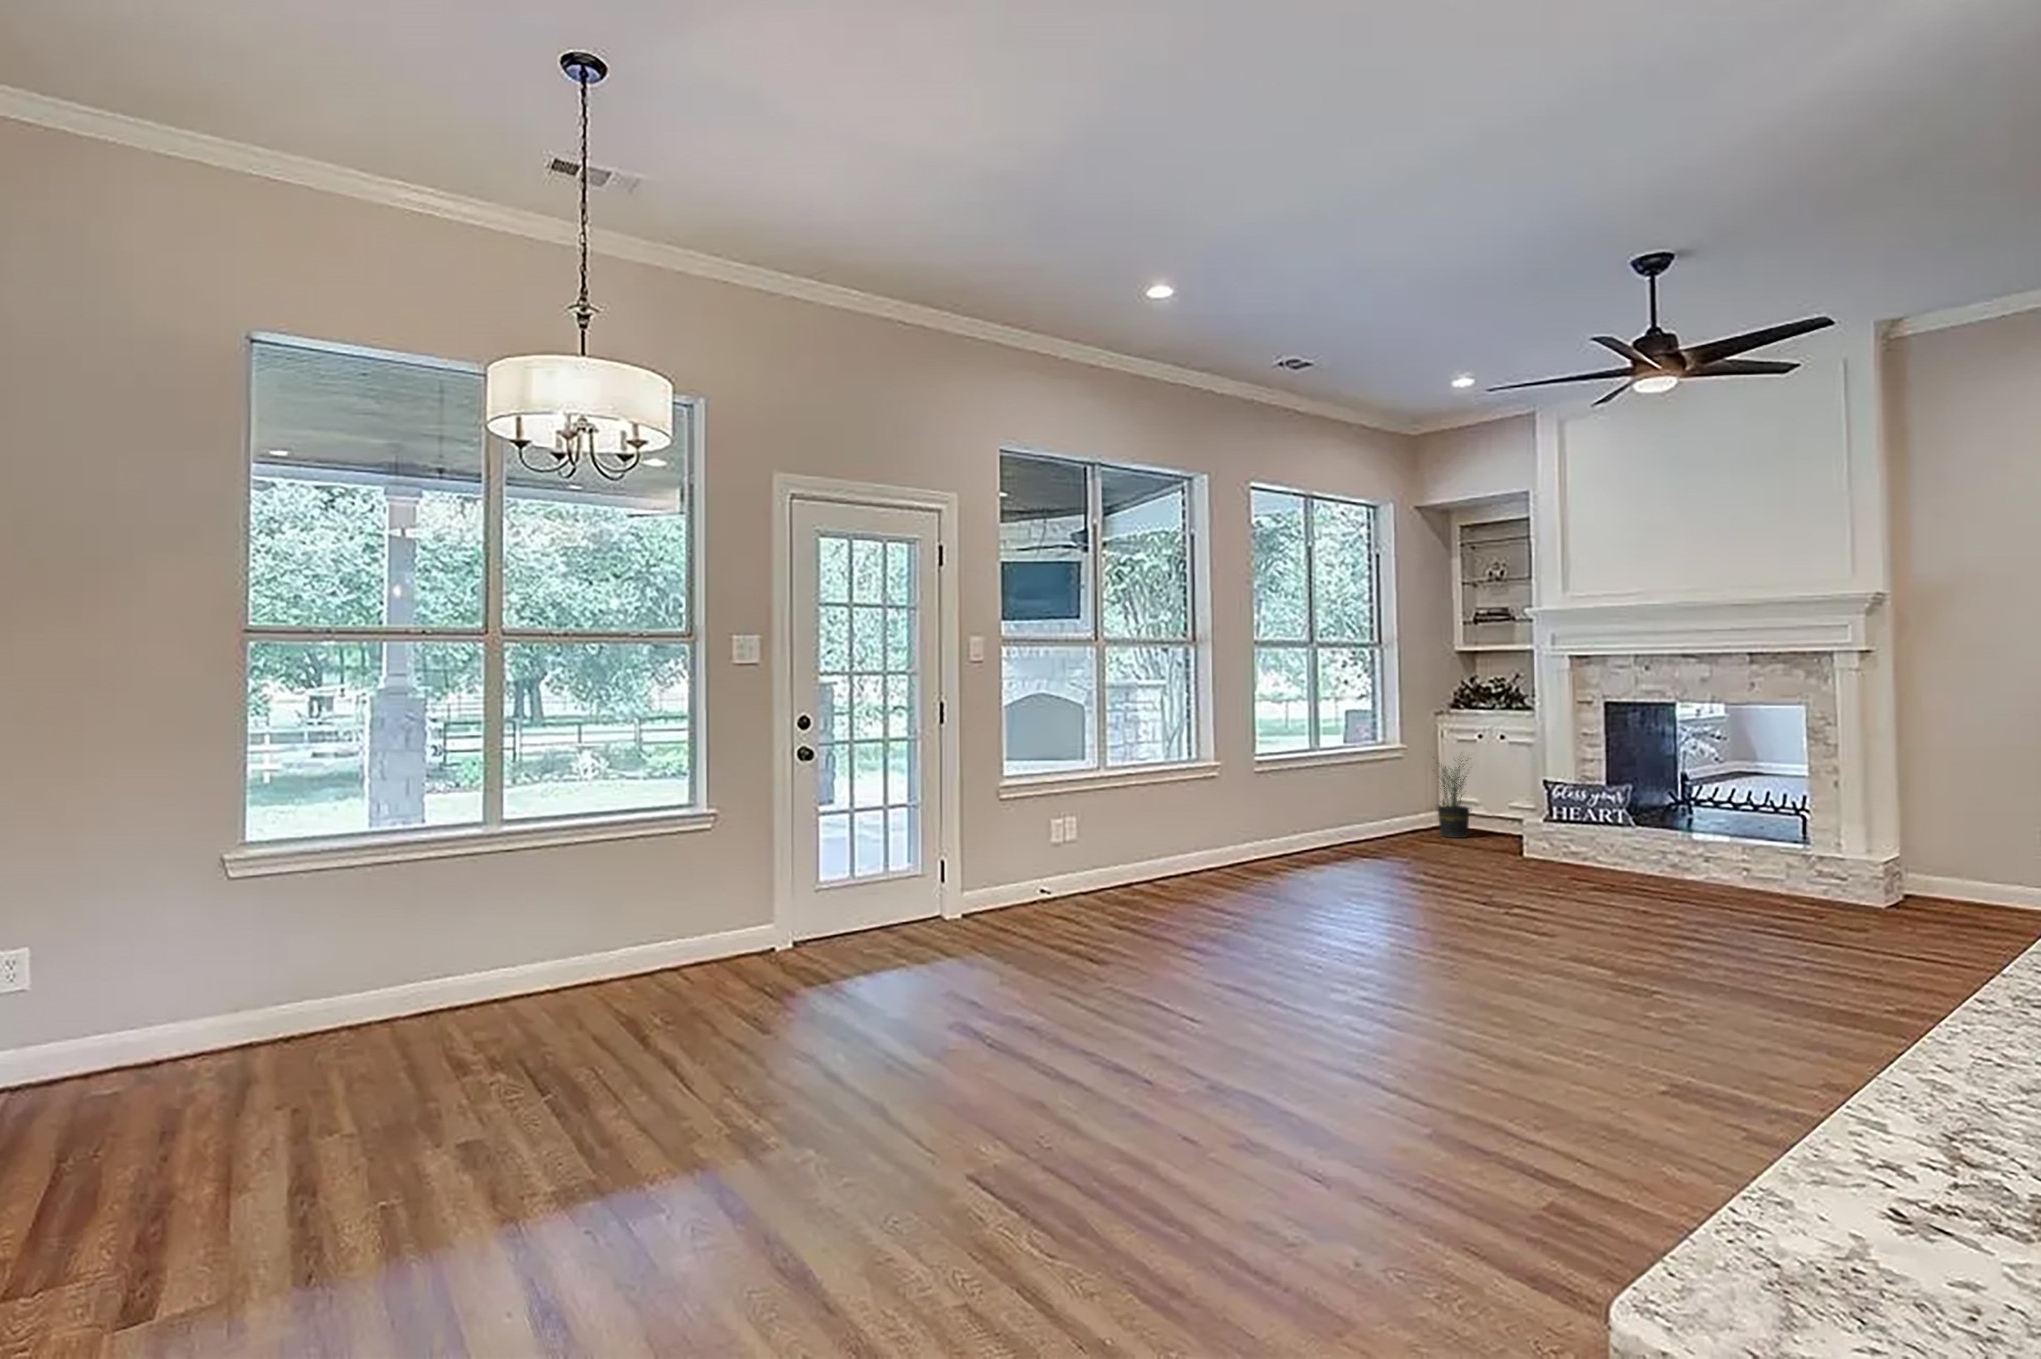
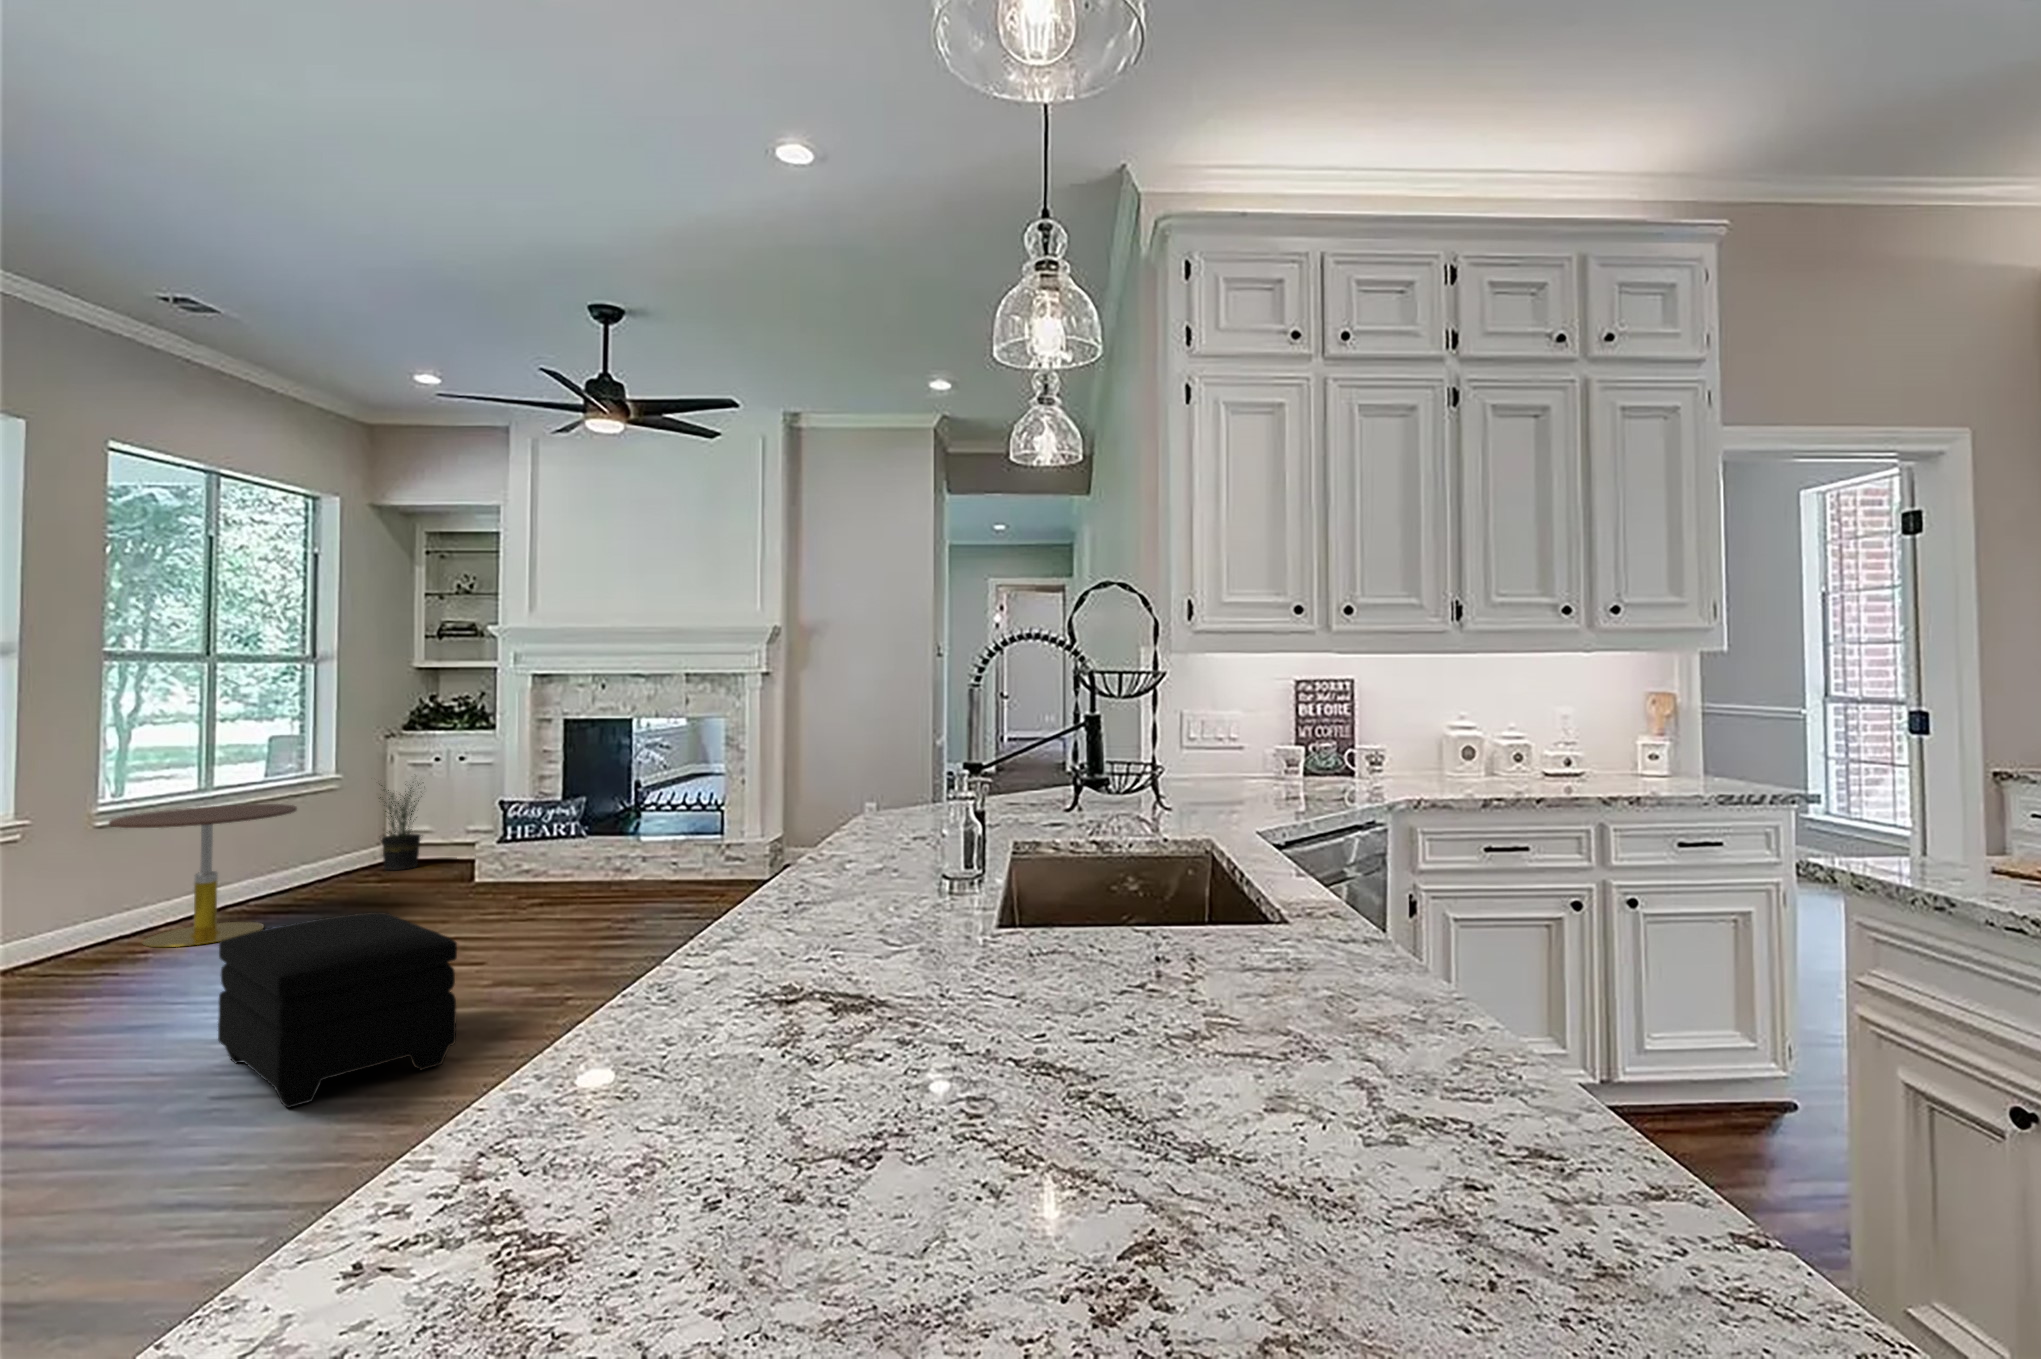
side table: none [1262,763,1382,872] -> present [109,804,297,947]
ottoman: none [1359,856,1550,1003] -> present [218,912,457,1108]

